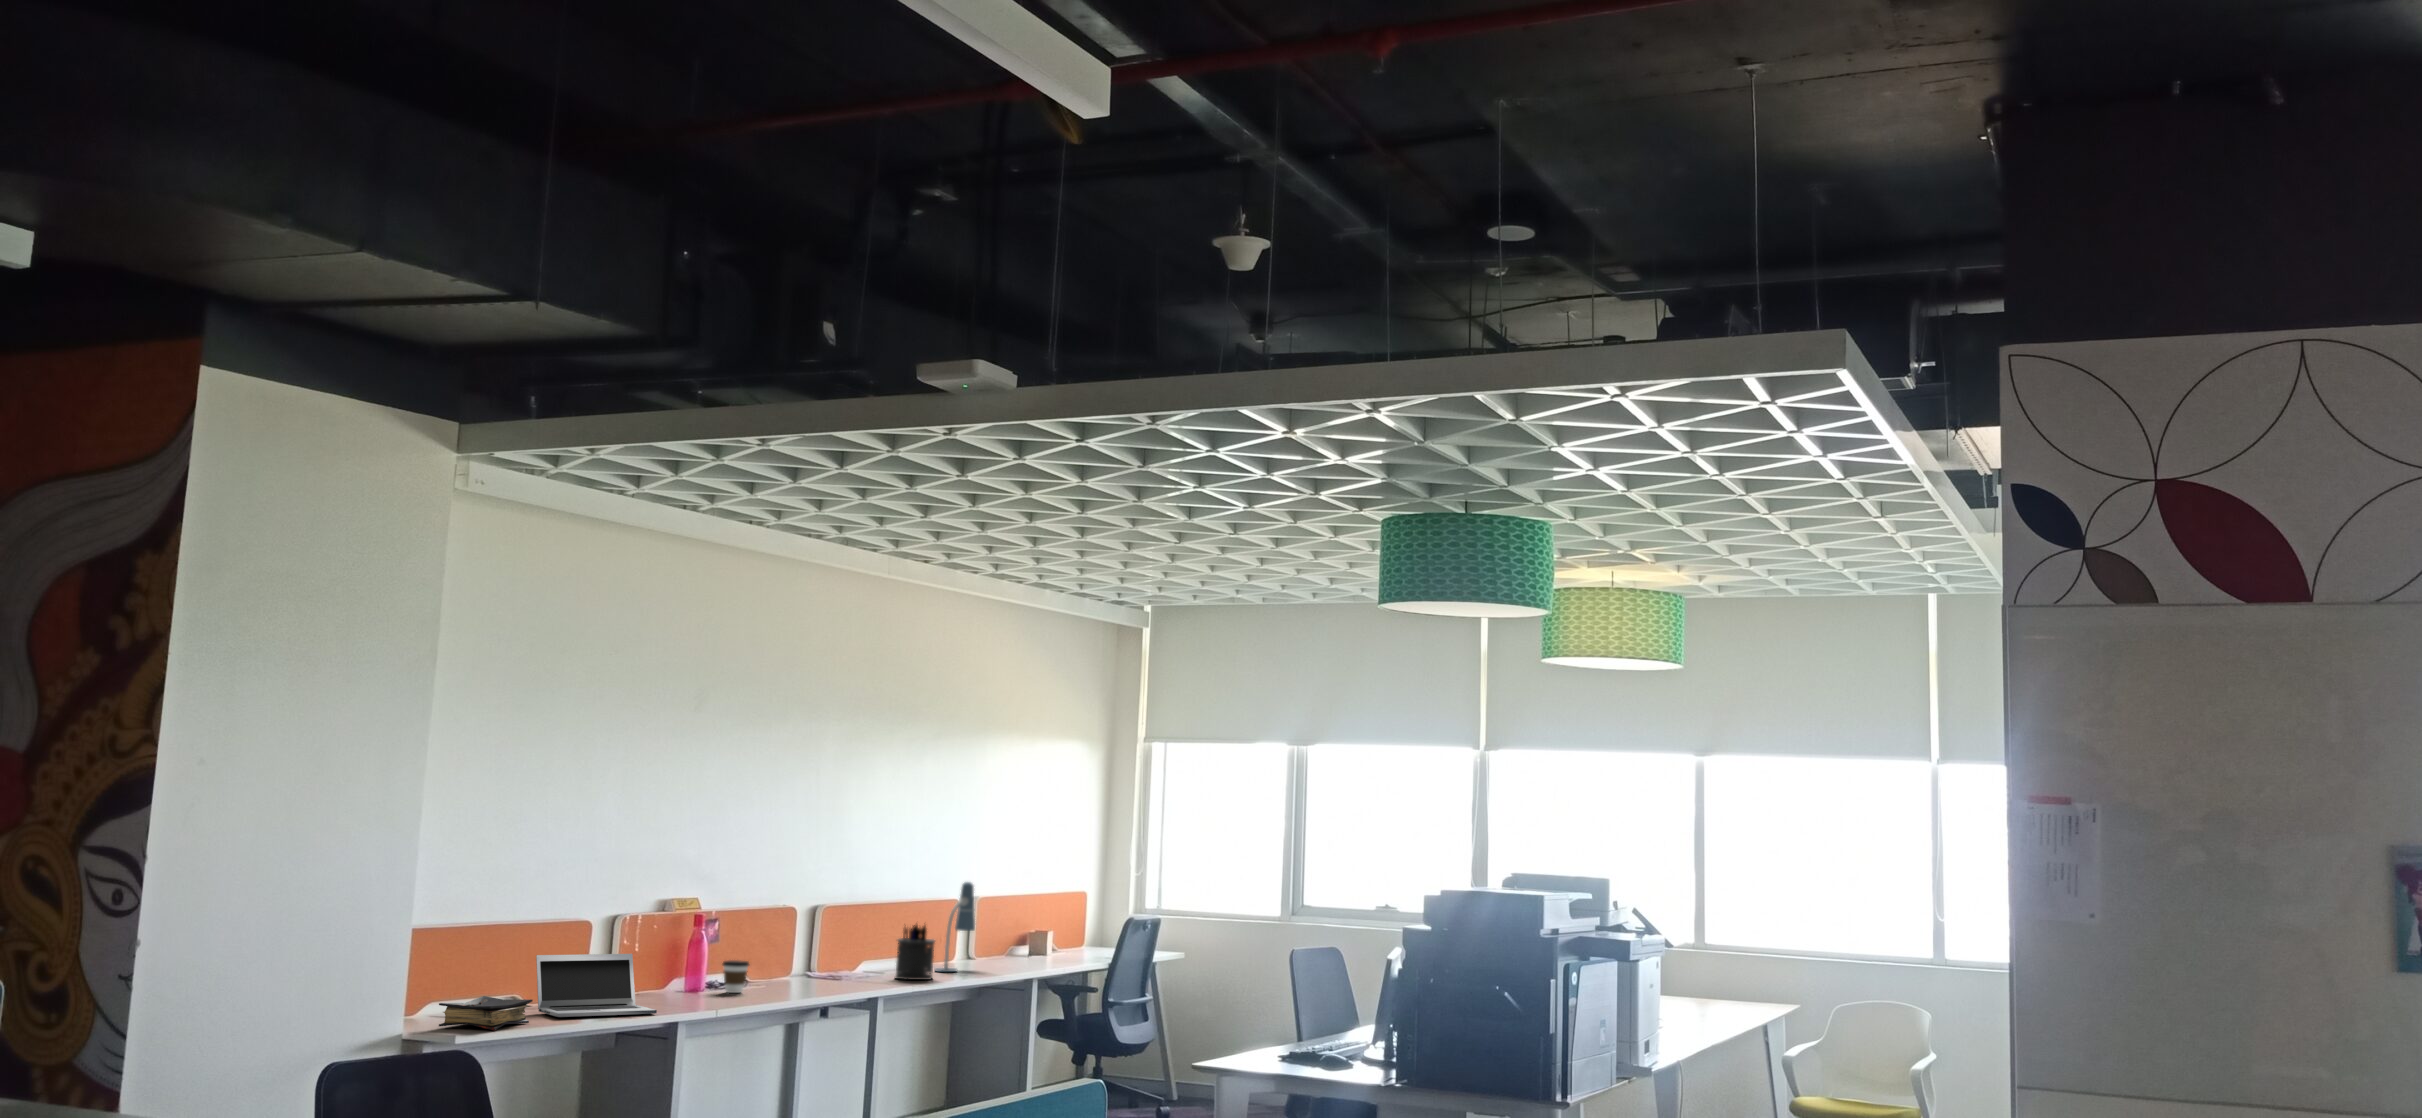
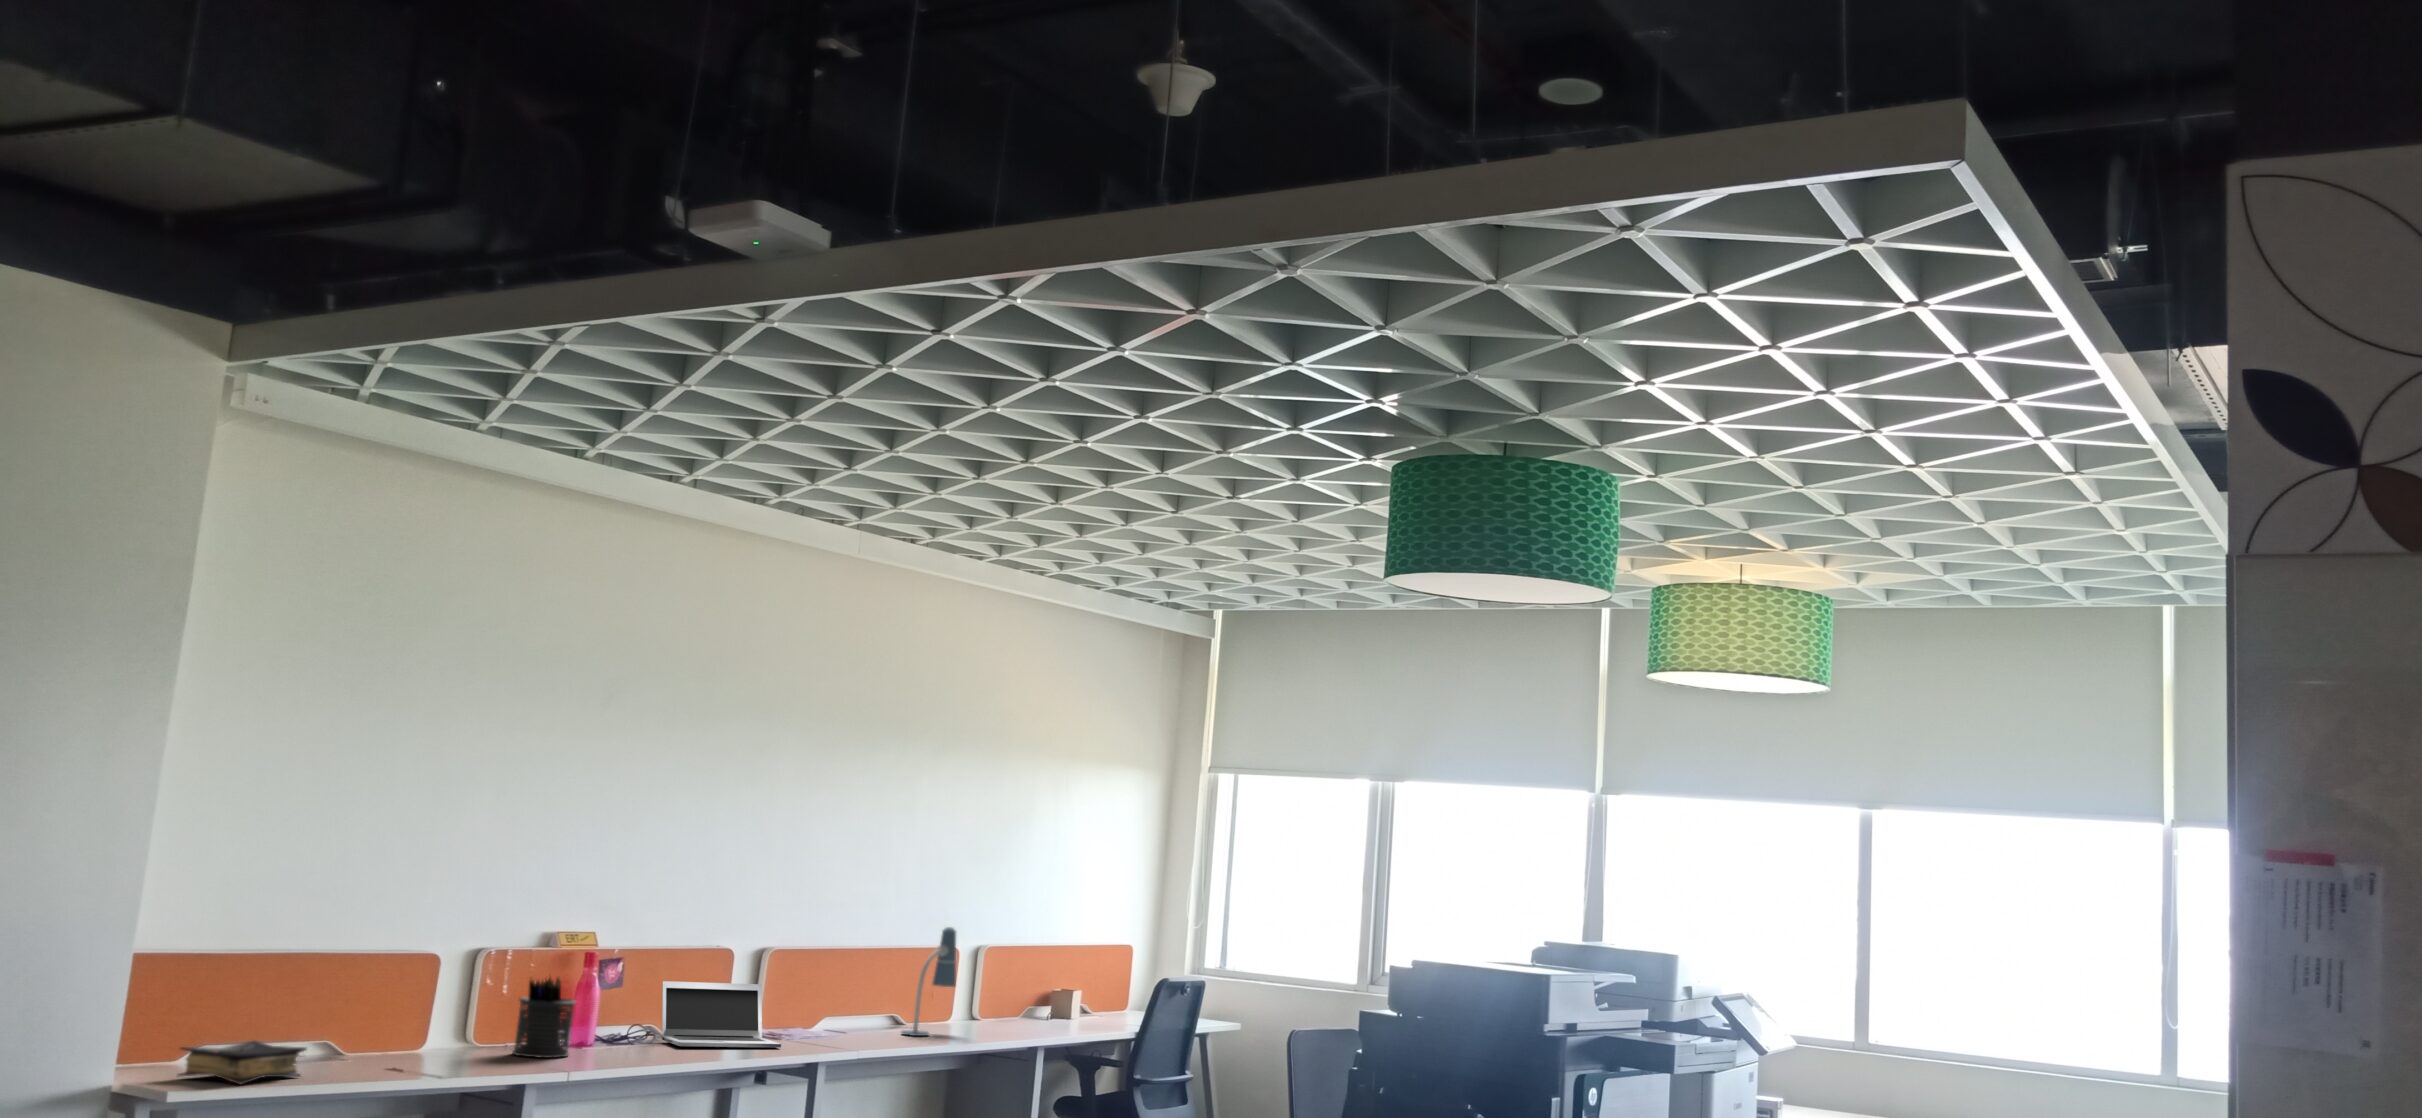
pen holder: present [894,925,935,980] -> present [512,978,576,1058]
laptop: present [536,954,657,1017] -> present [662,981,781,1048]
coffee cup: present [723,960,749,993] -> none [605,1010,641,1050]

